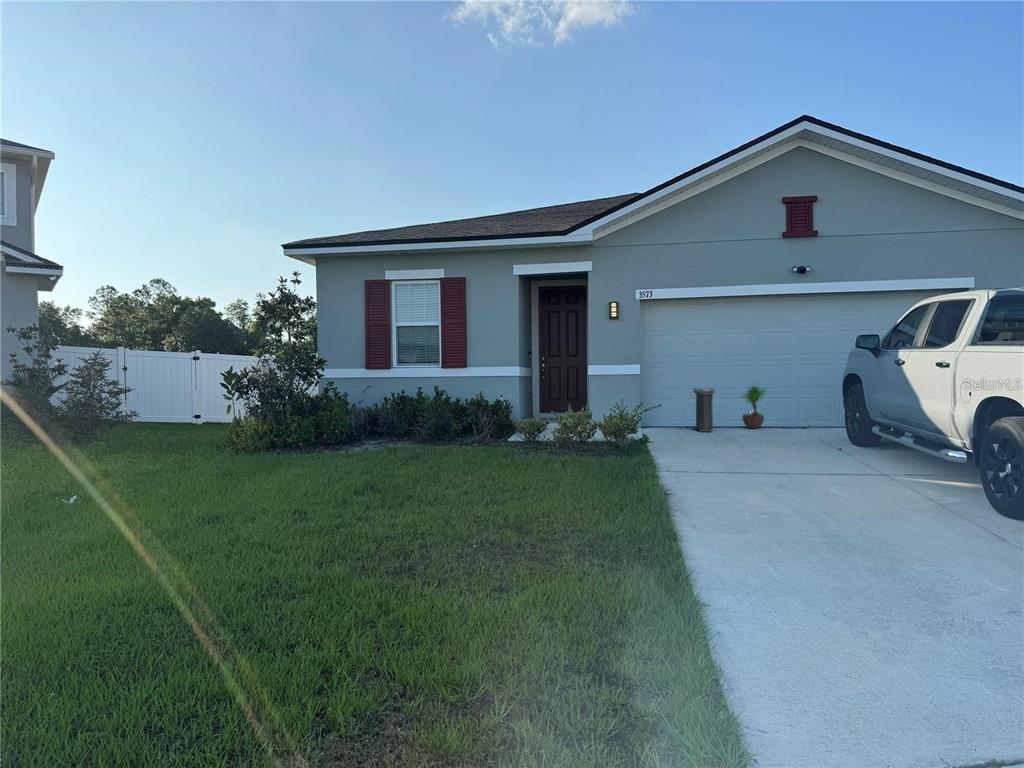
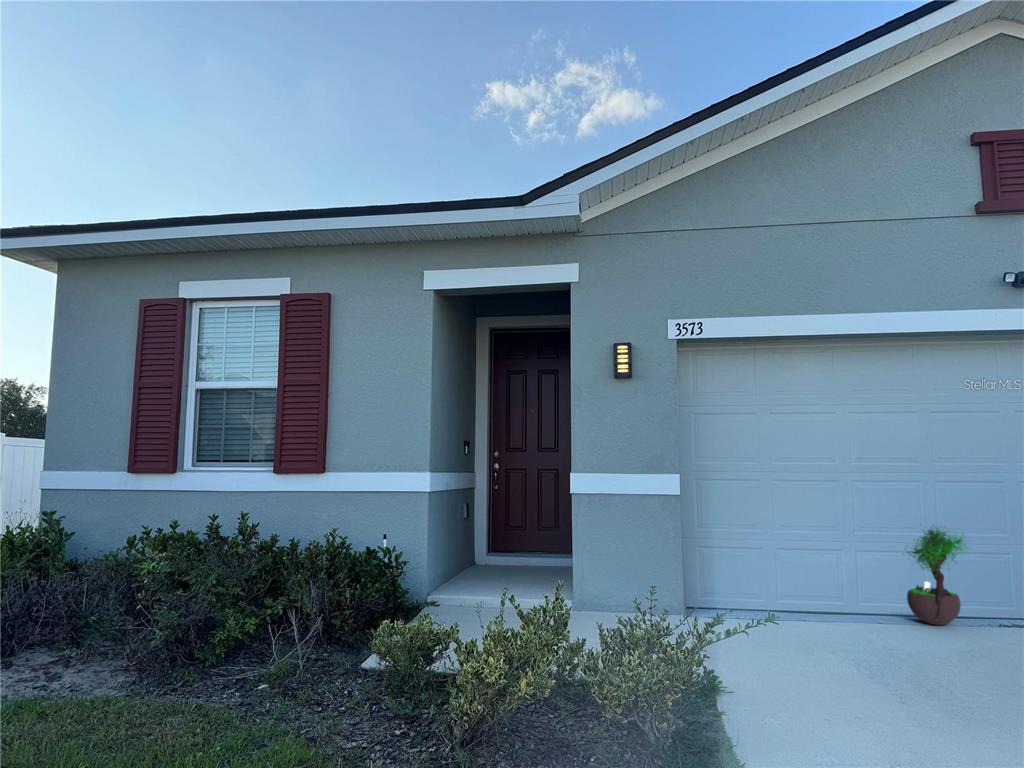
trash can: present [693,388,715,432] -> none [795,527,852,637]

